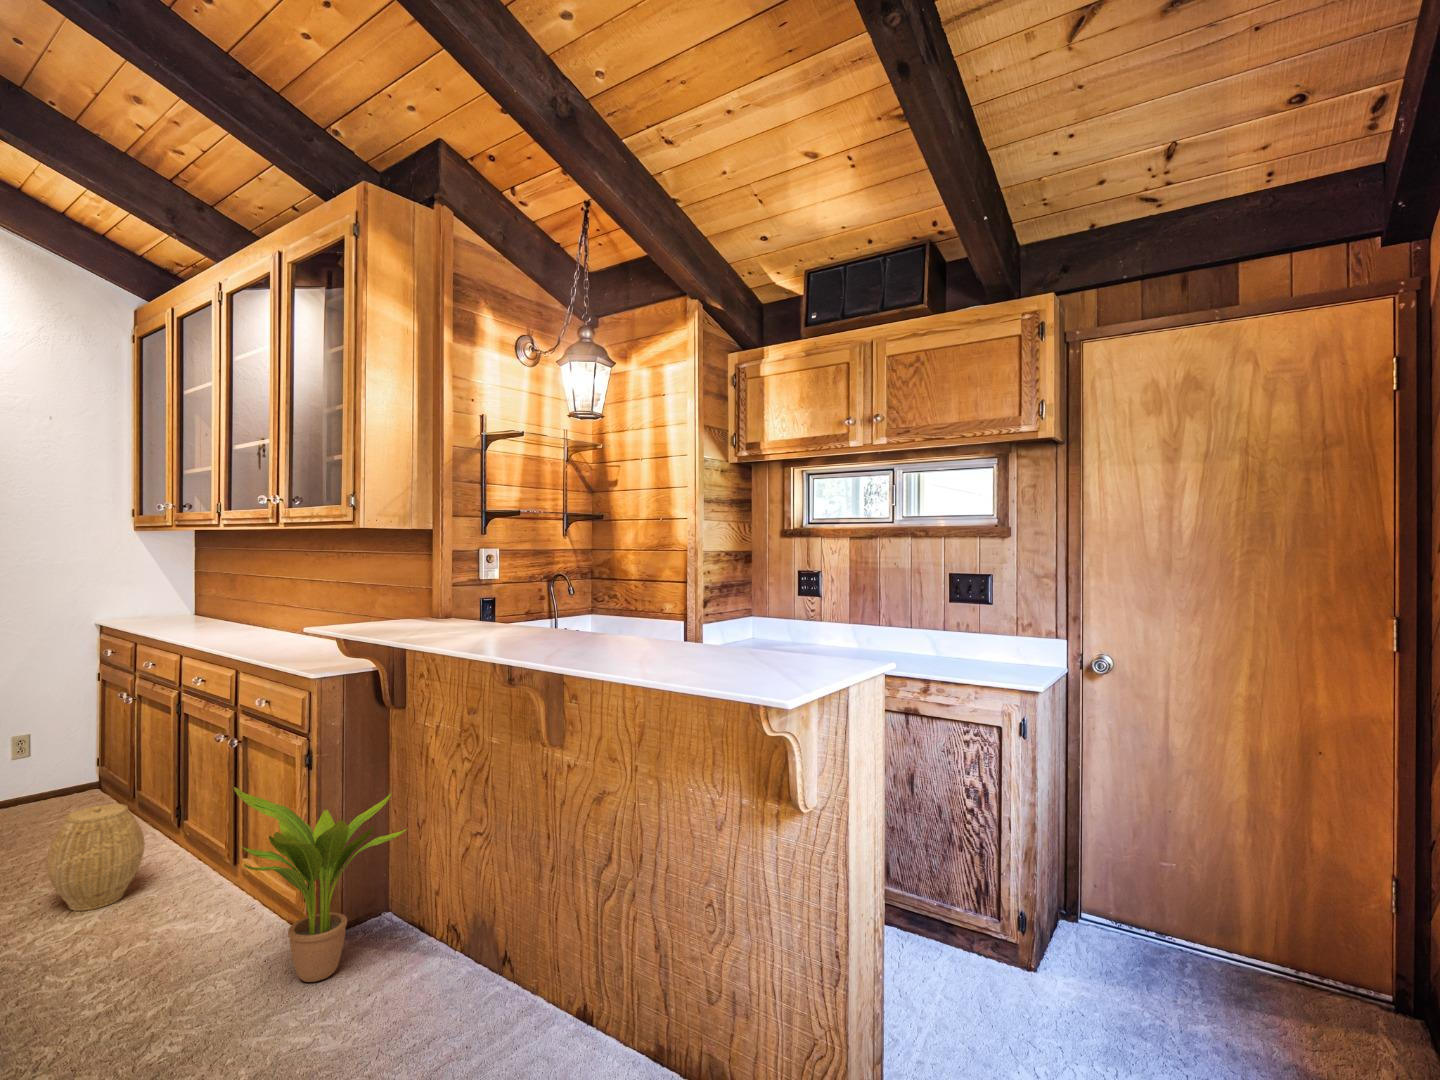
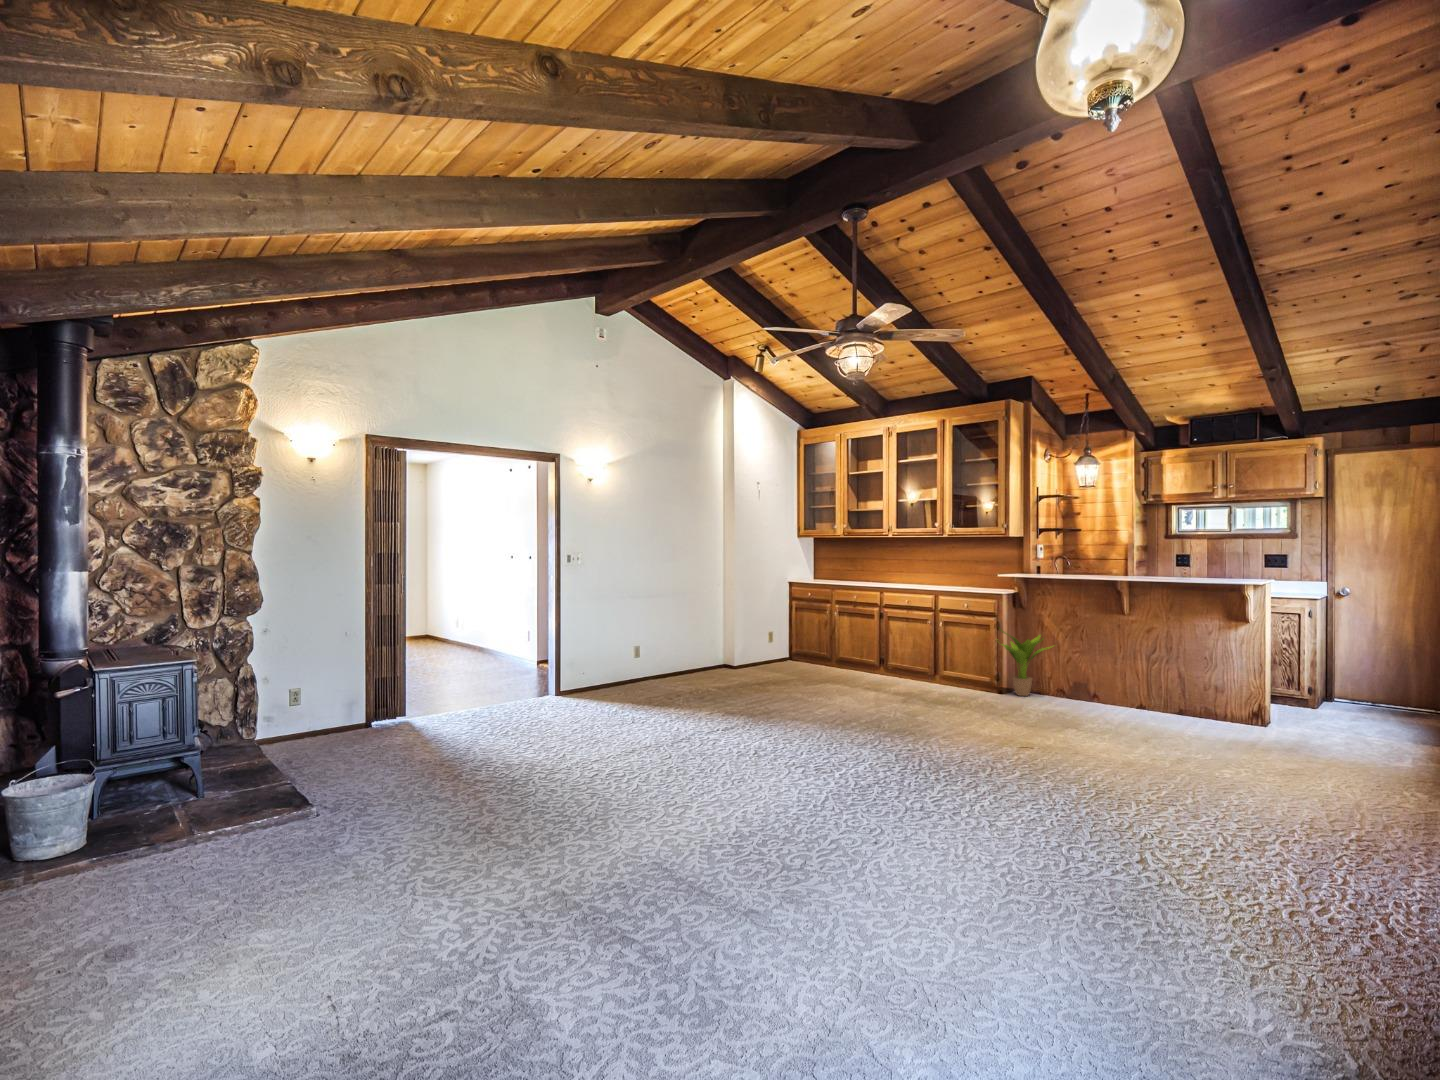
woven basket: present [46,804,145,911] -> none [877,643,907,681]

